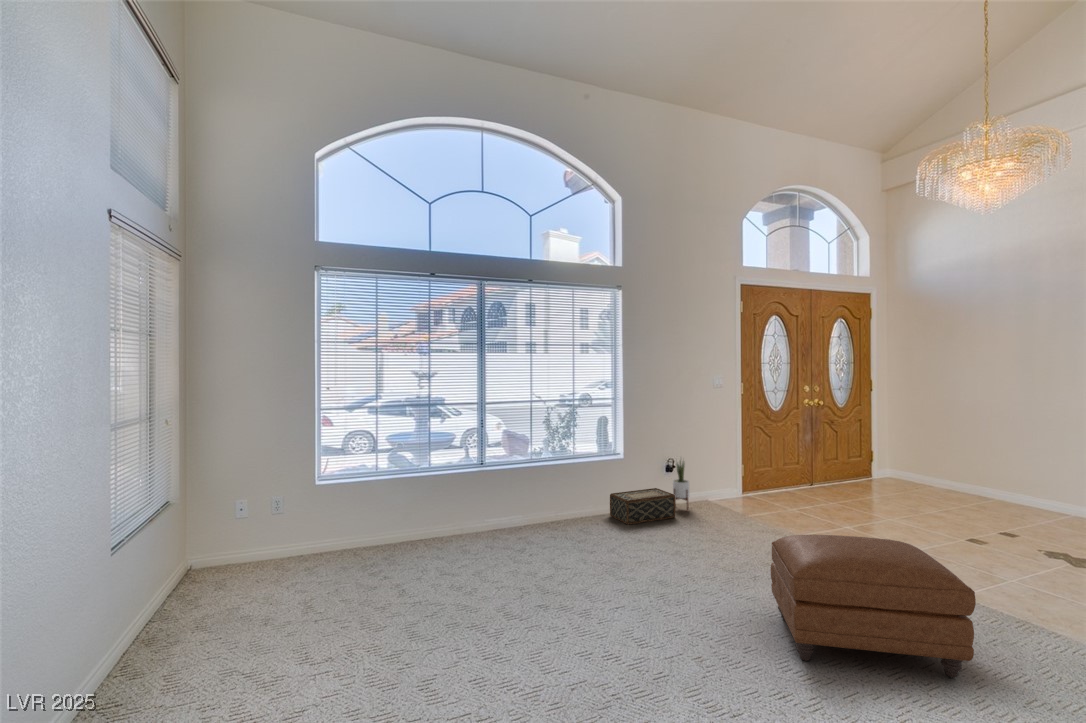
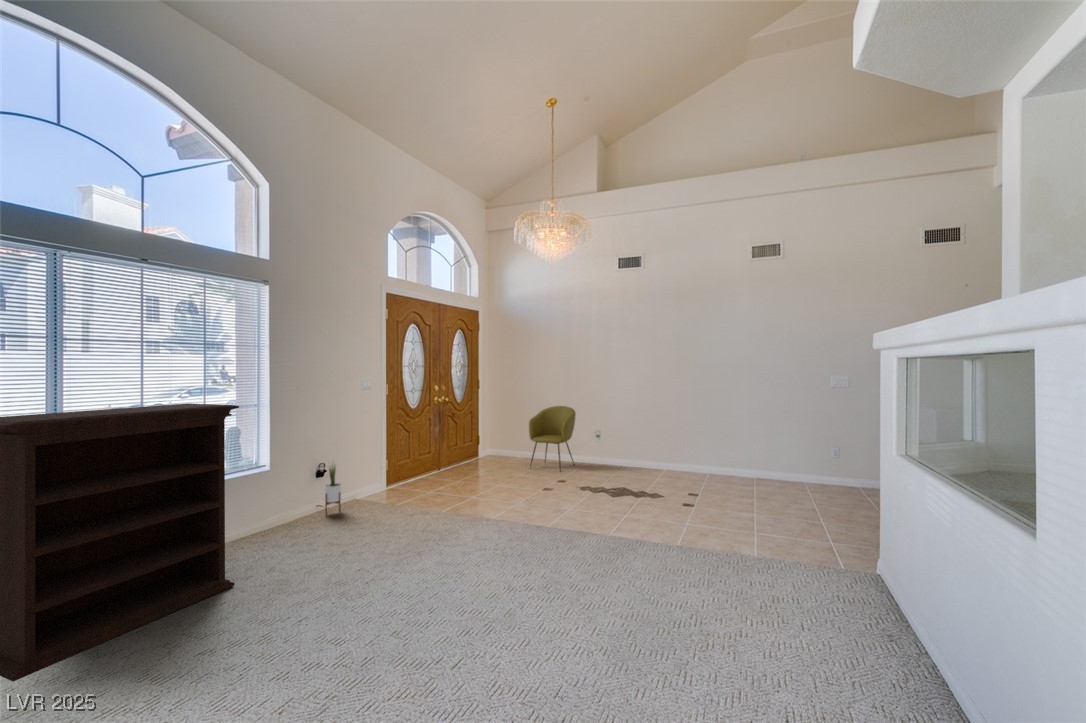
bookshelf: none [427,395,585,576] -> present [0,404,239,682]
armchair: none [944,421,1032,515] -> present [529,406,576,471]
woven basket: present [610,488,675,525] -> none [254,497,330,542]
ottoman: present [771,535,976,678] -> none [448,499,590,614]

